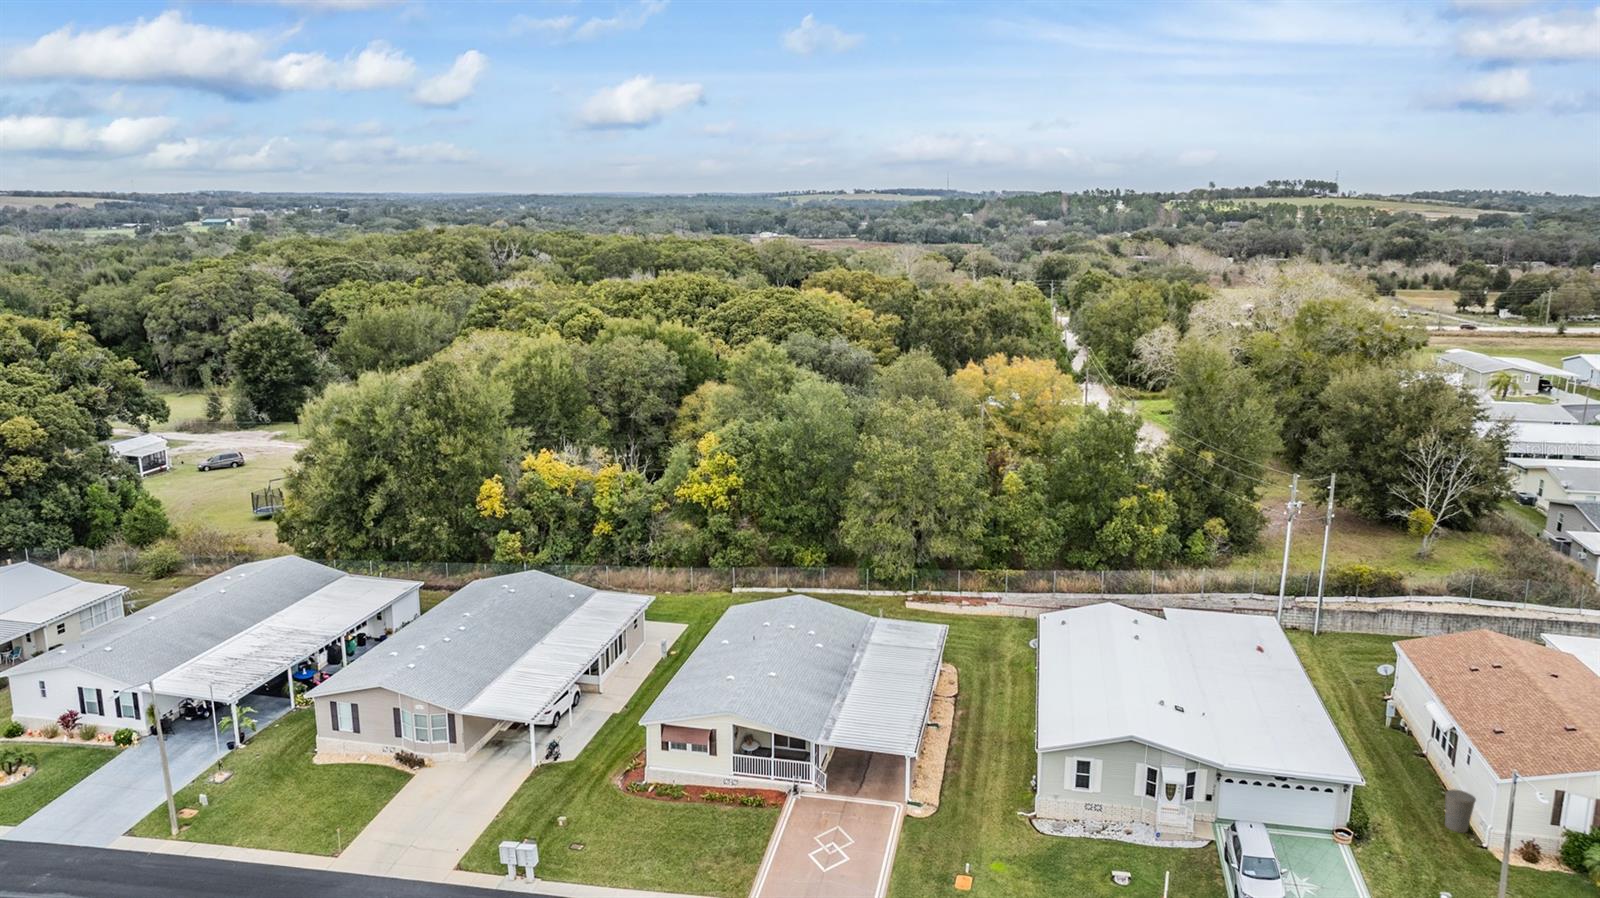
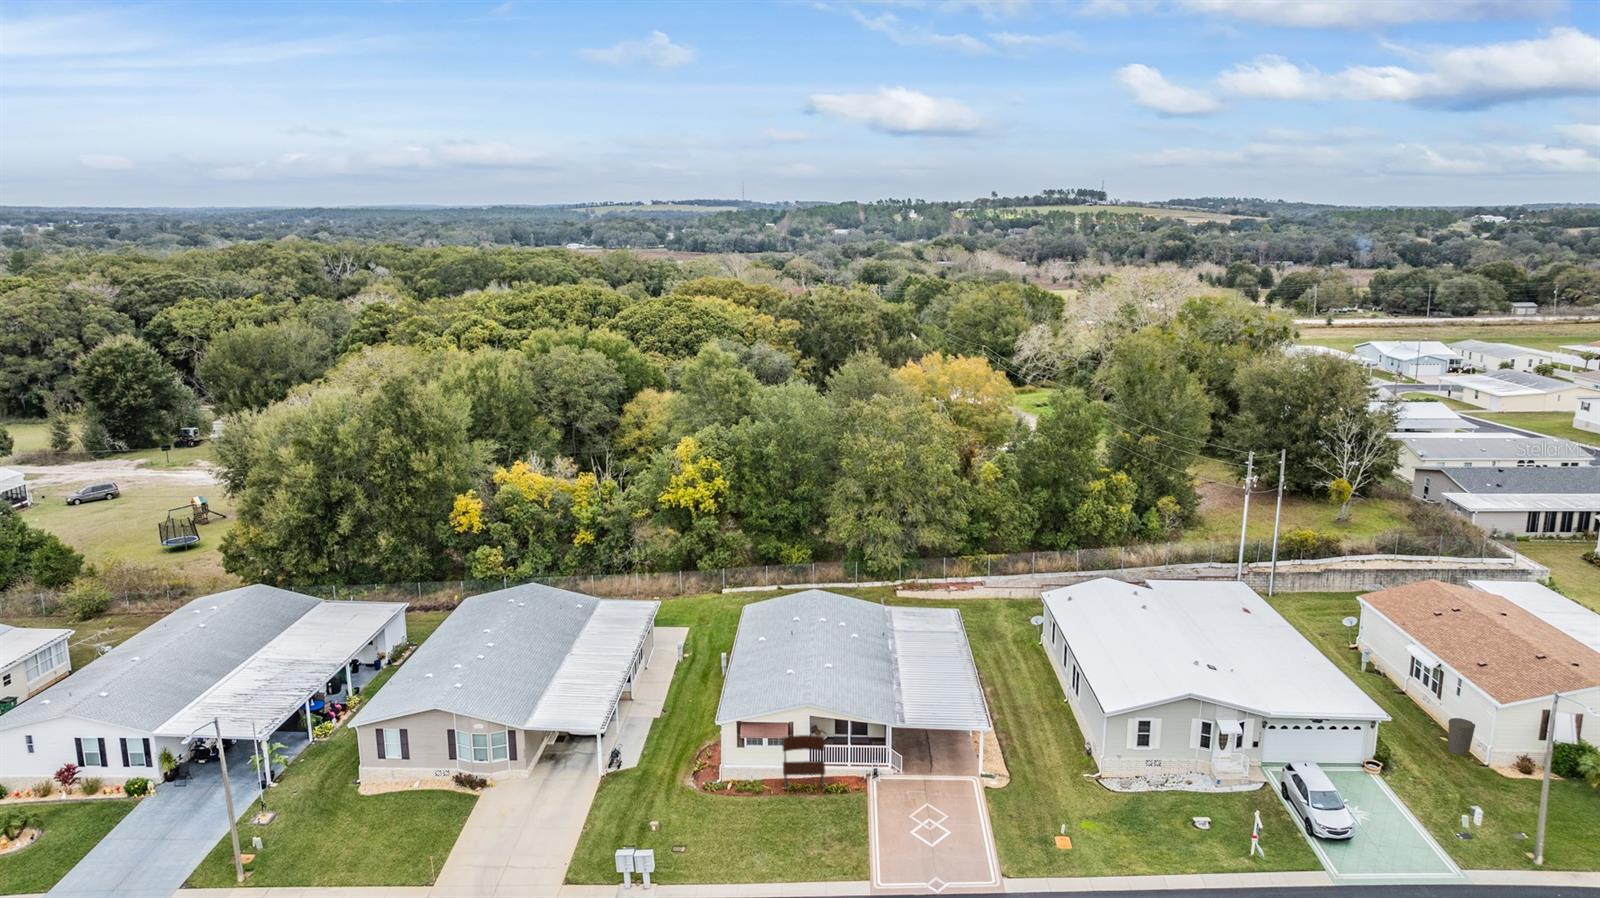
bench: none [700,744,747,800] -> present [783,735,825,788]

